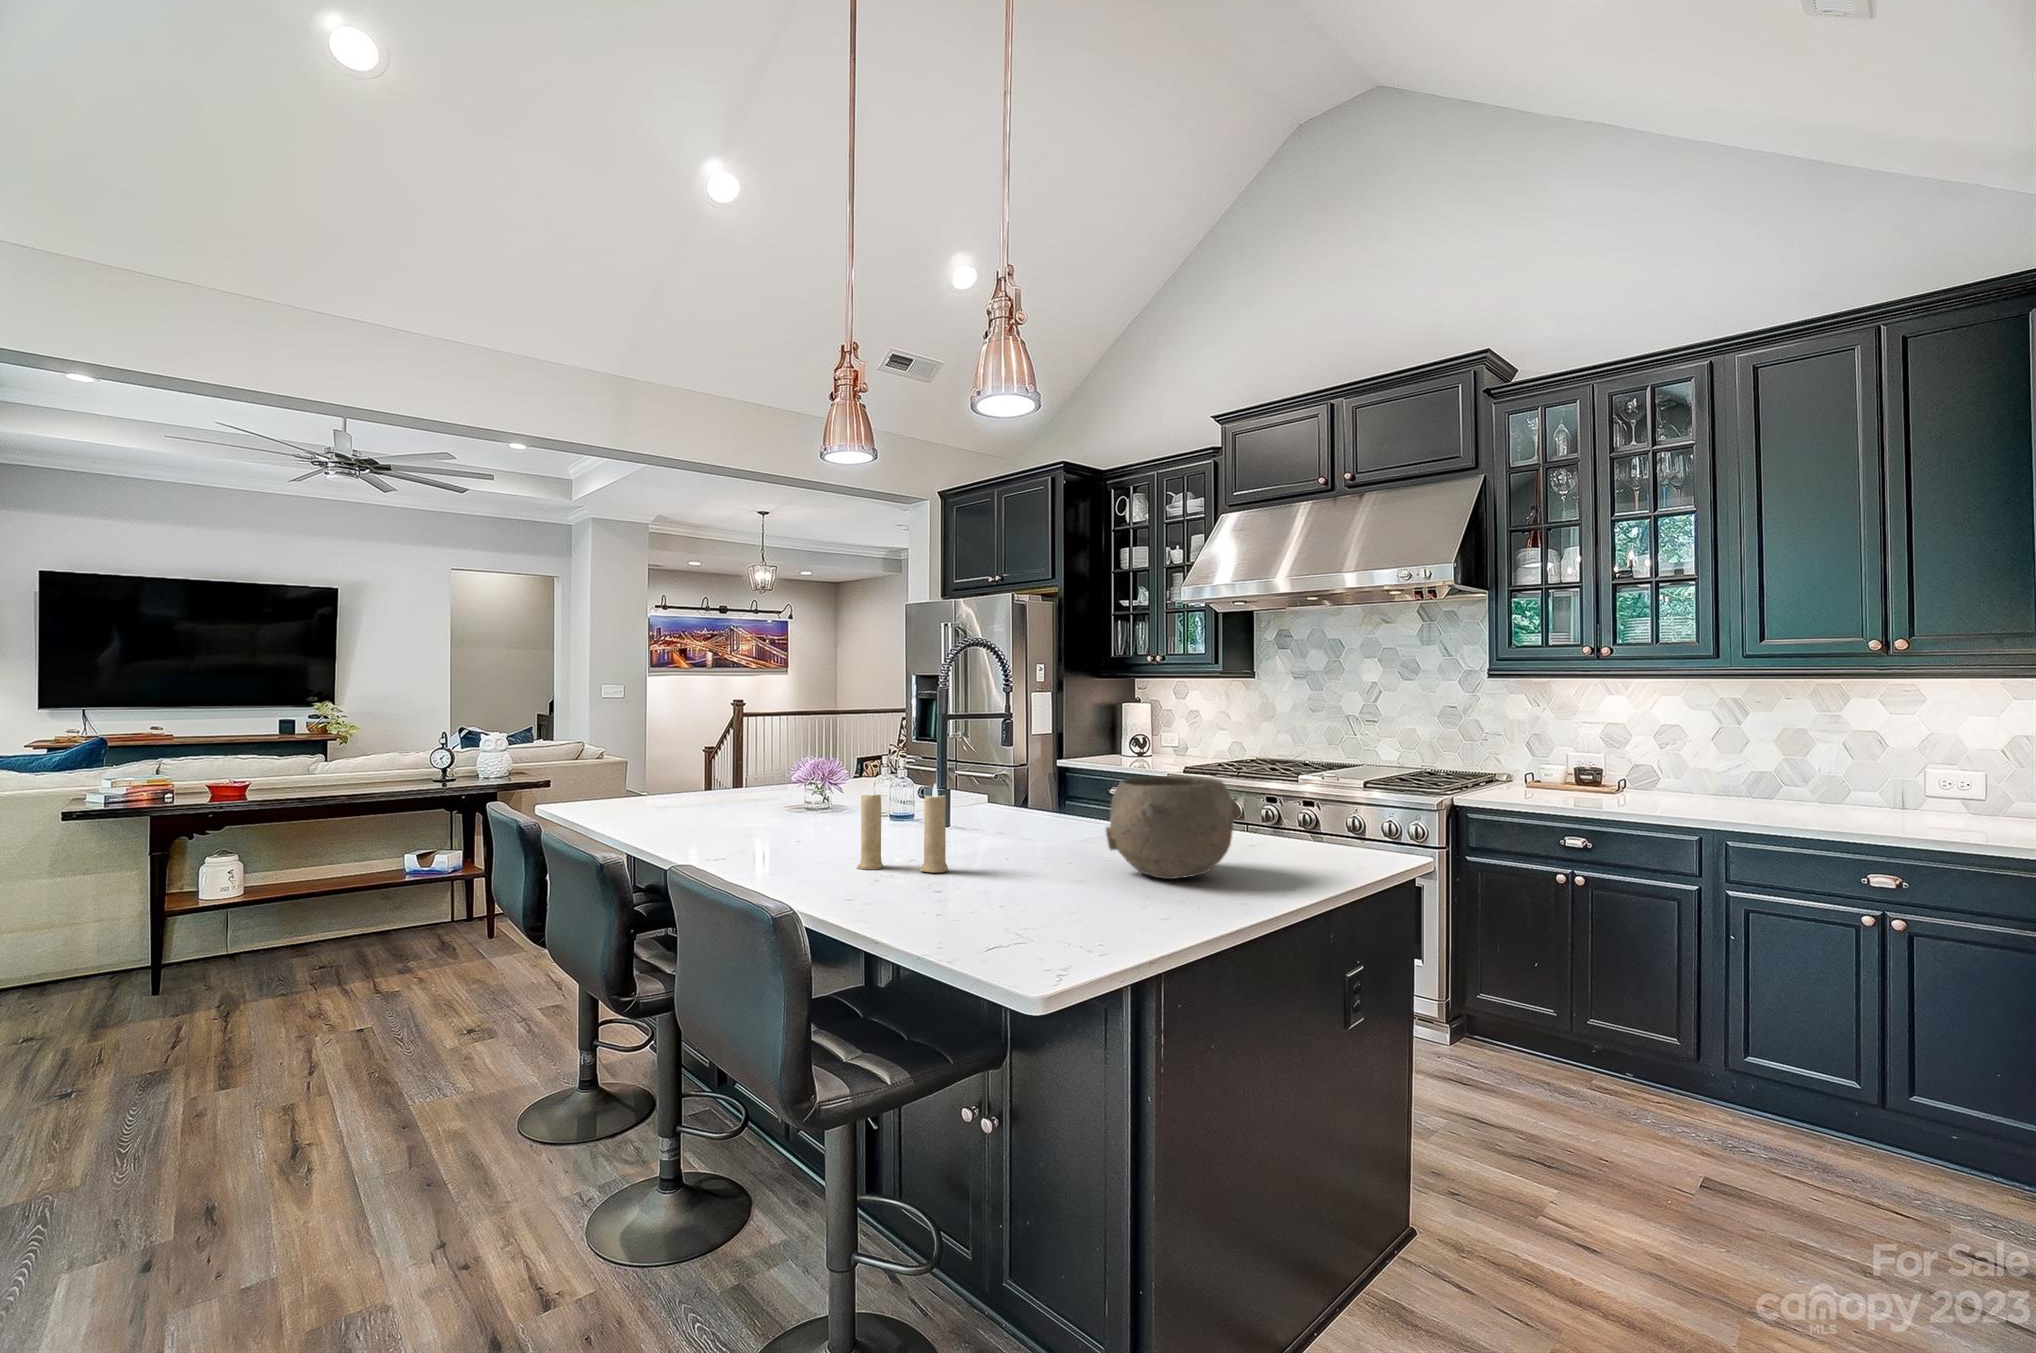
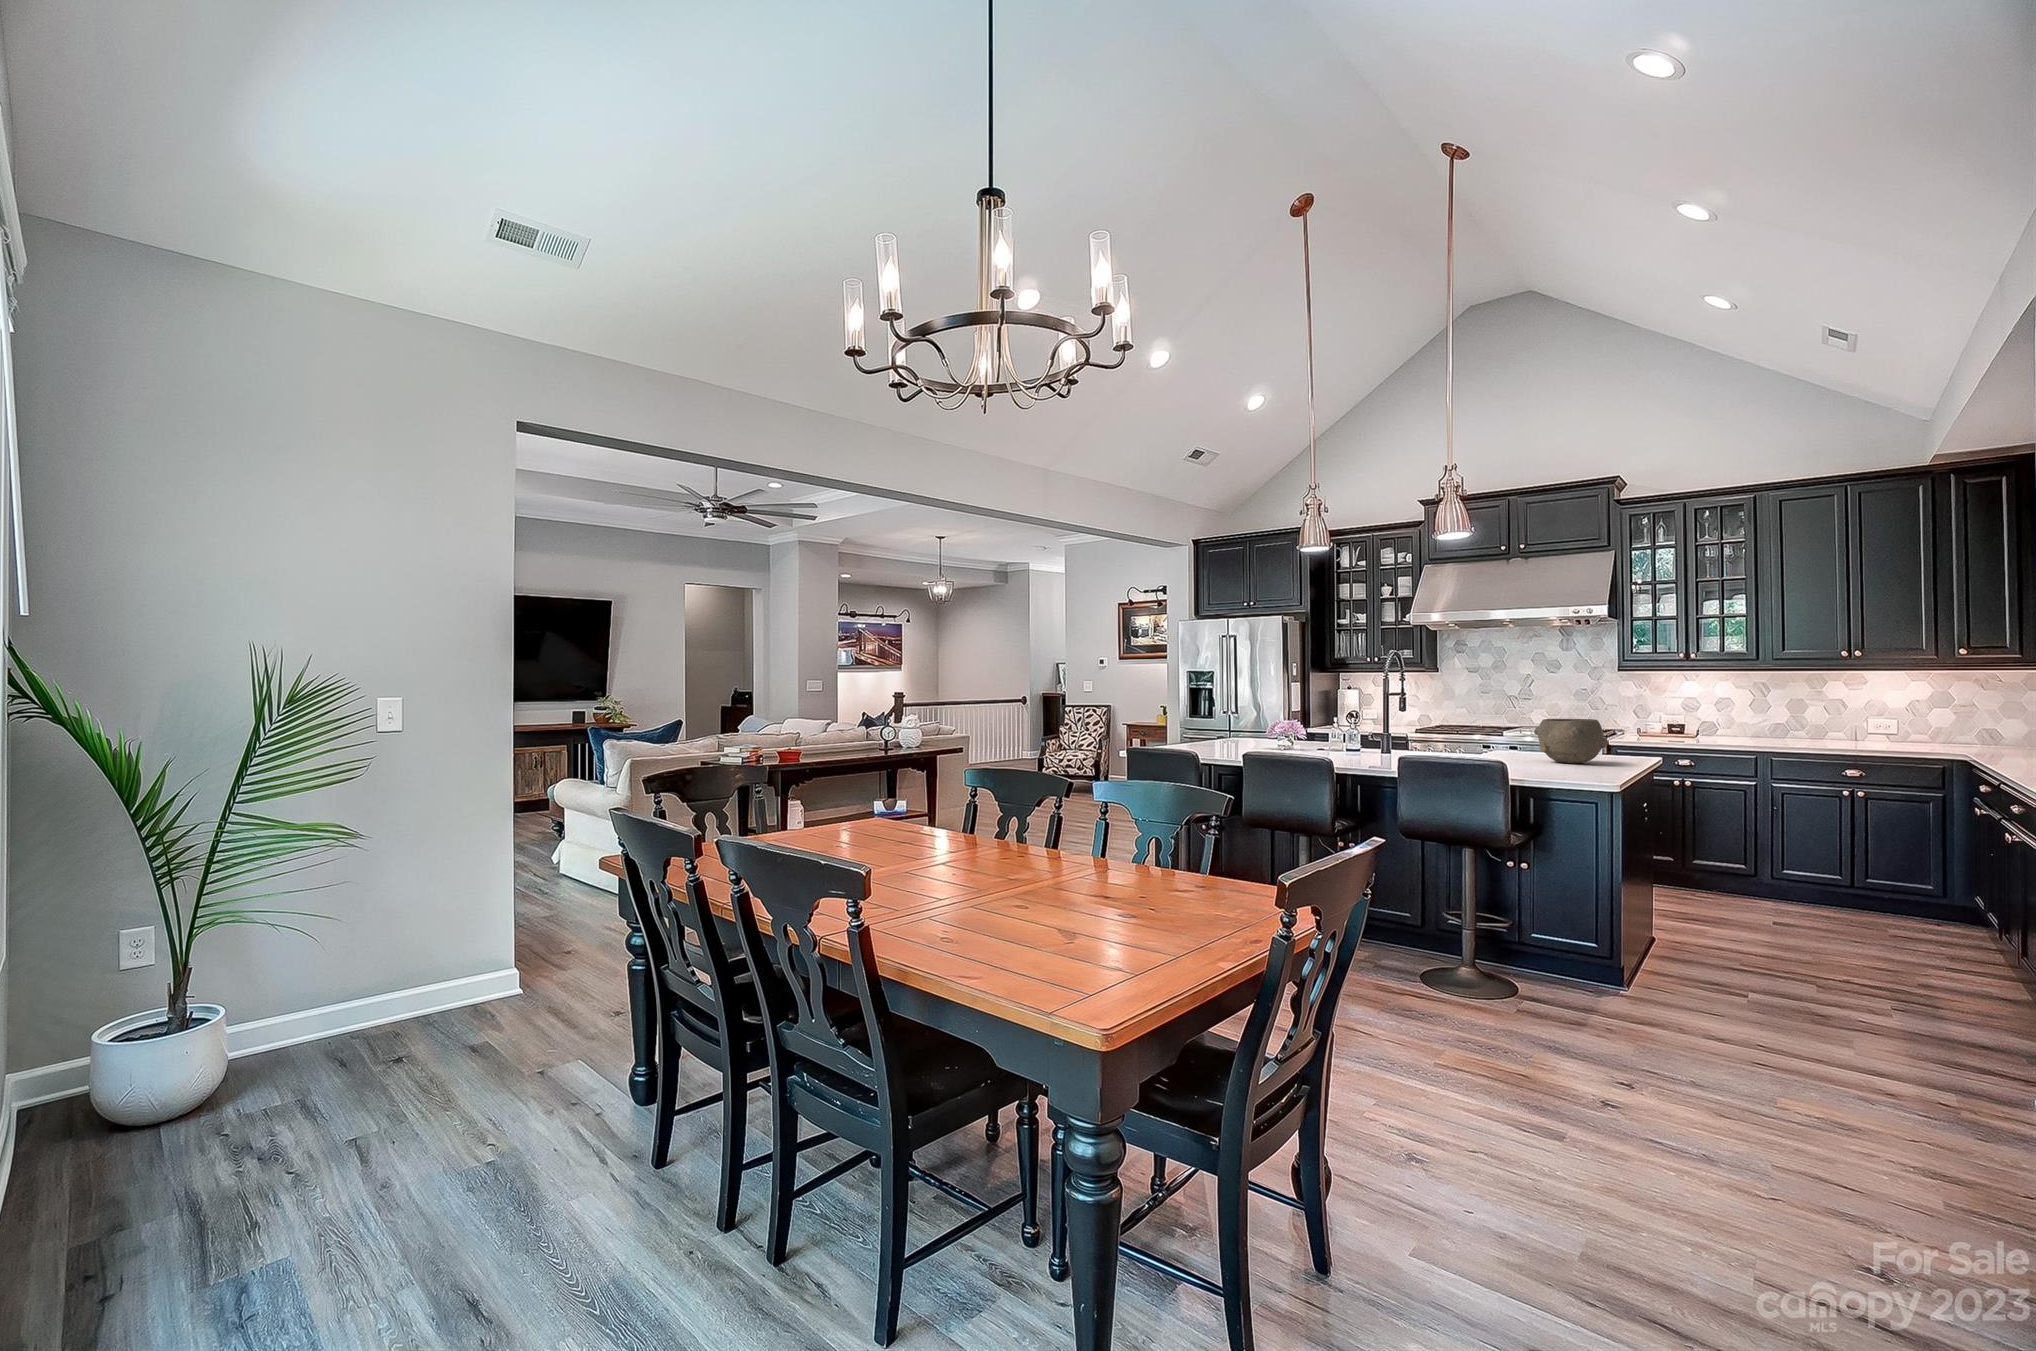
candle: present [857,782,948,873] -> none [1429,721,1477,762]

